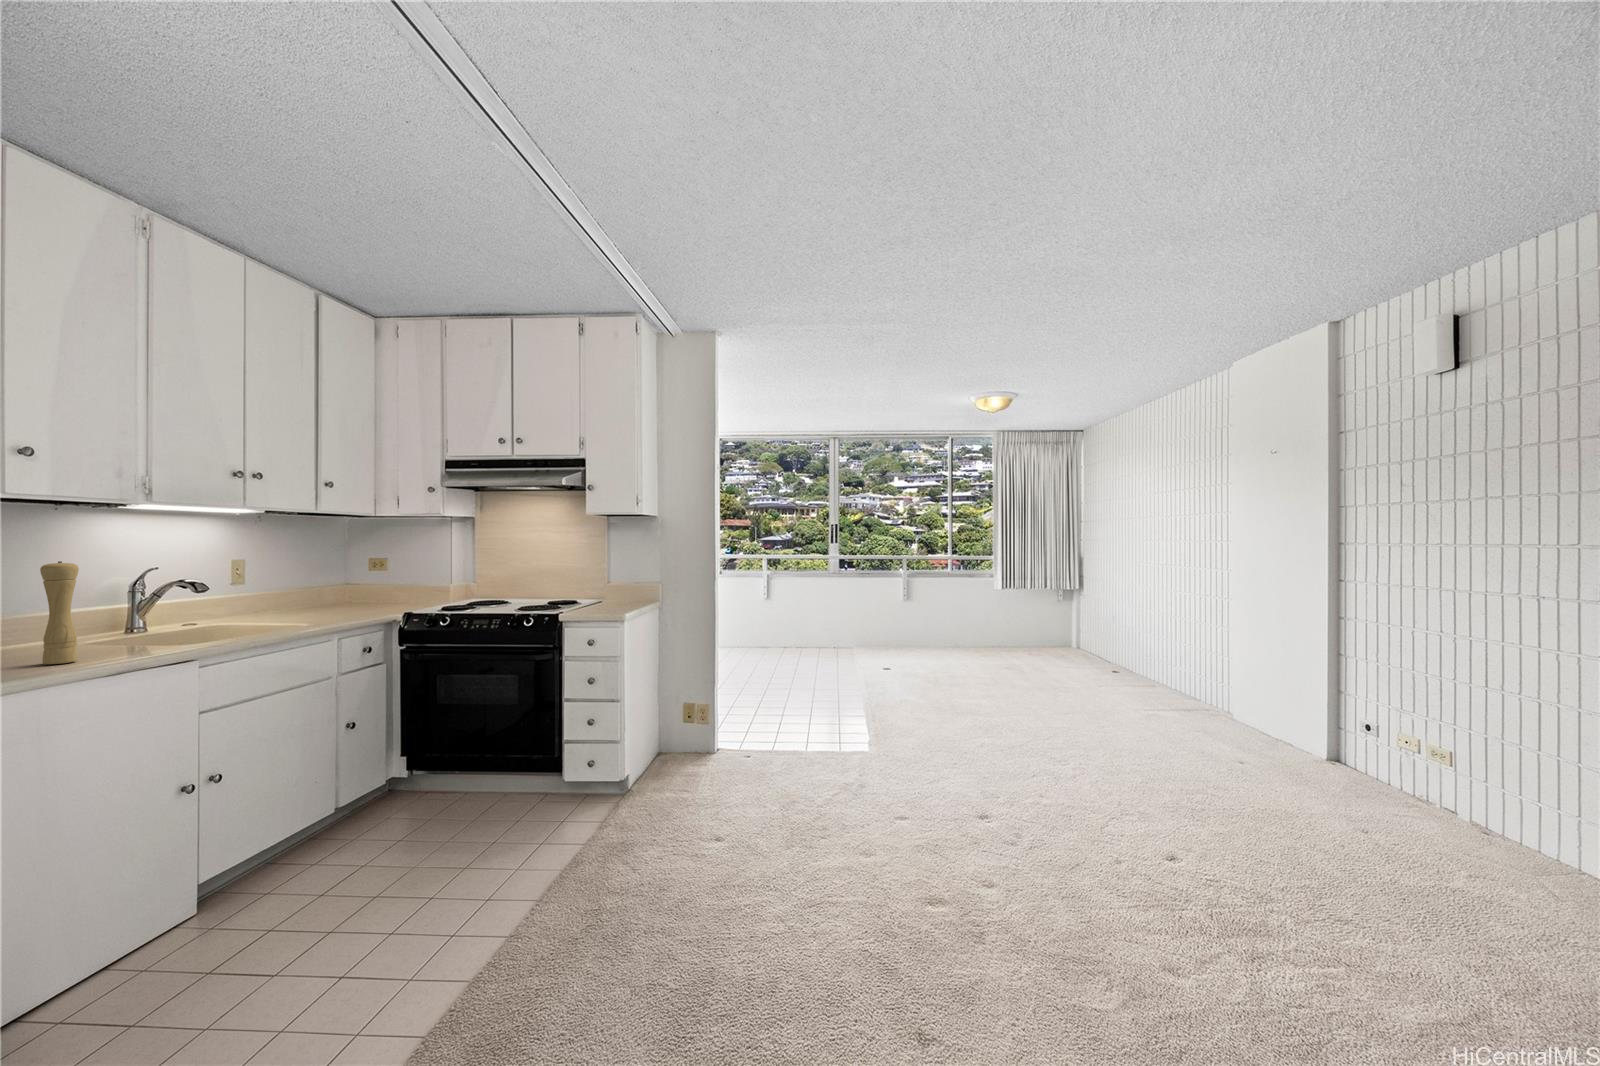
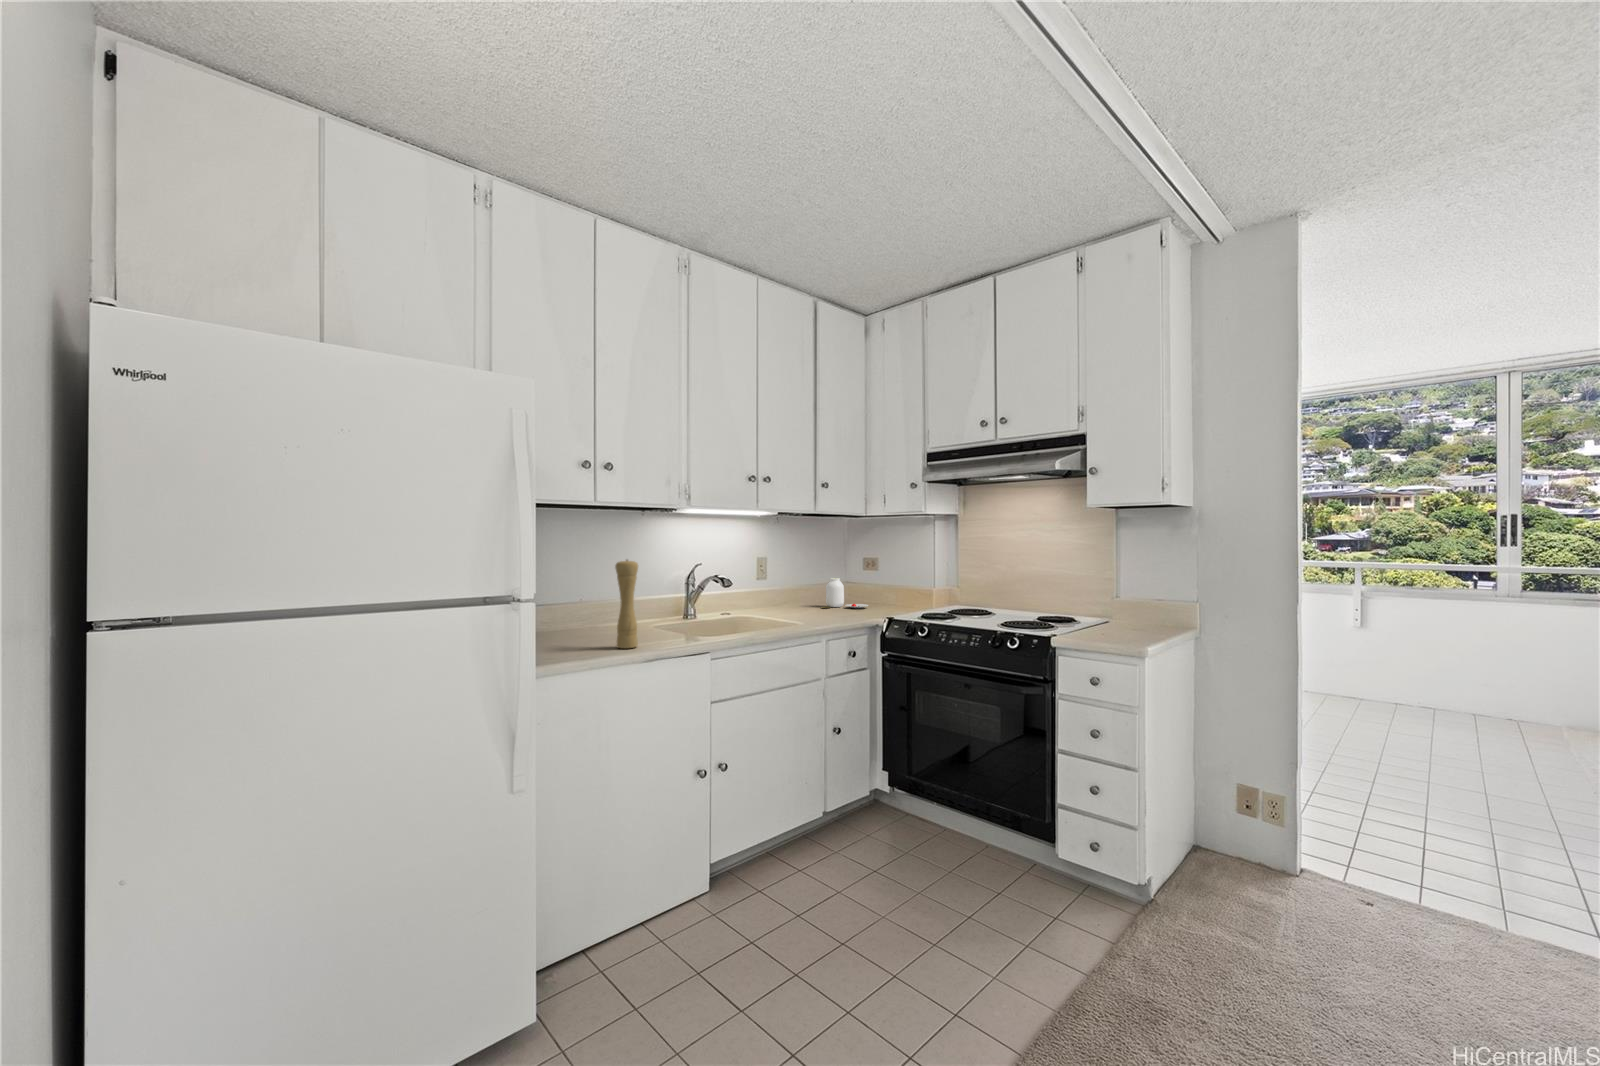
jar: none [324,579,383,611] -> present [821,578,868,608]

